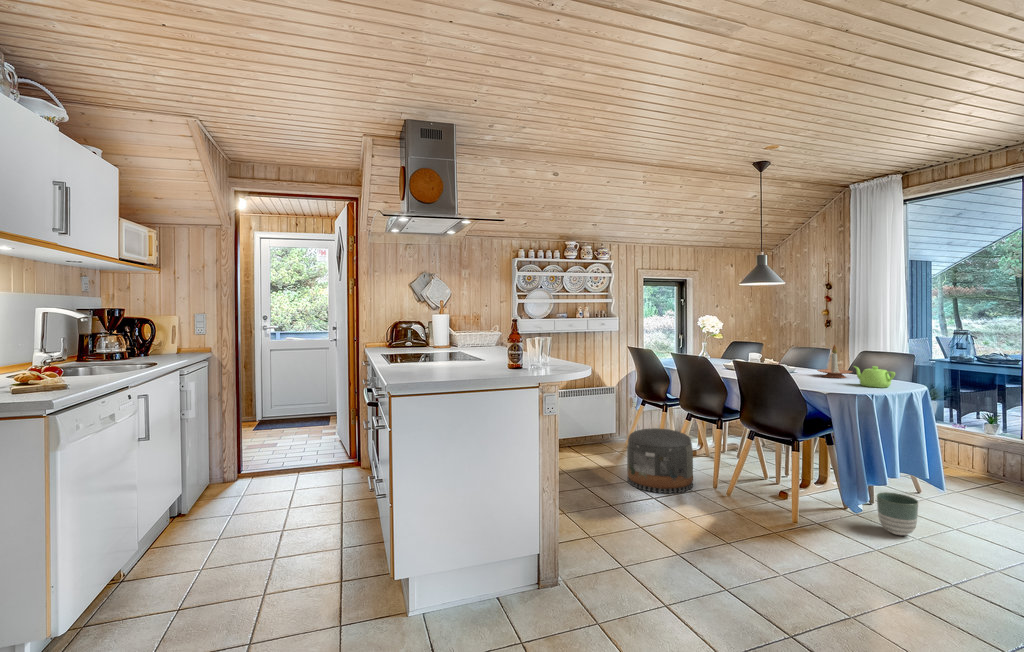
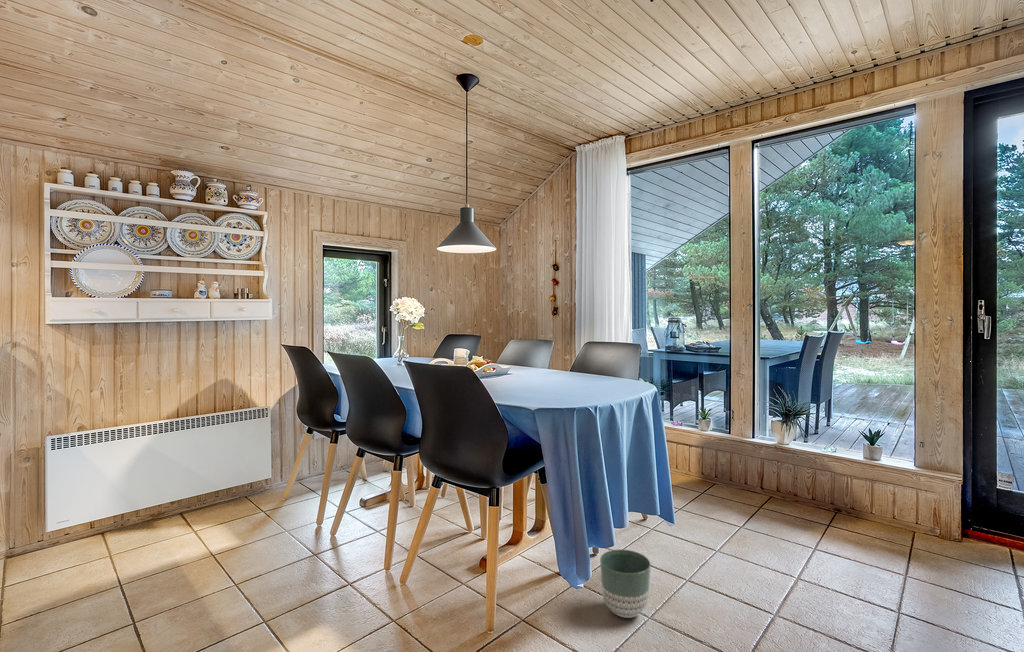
candle holder: present [817,345,852,378] -> none [533,335,574,380]
teapot: present [855,366,895,388] -> none [572,364,621,394]
pouf: present [627,428,693,493] -> none [241,477,357,600]

